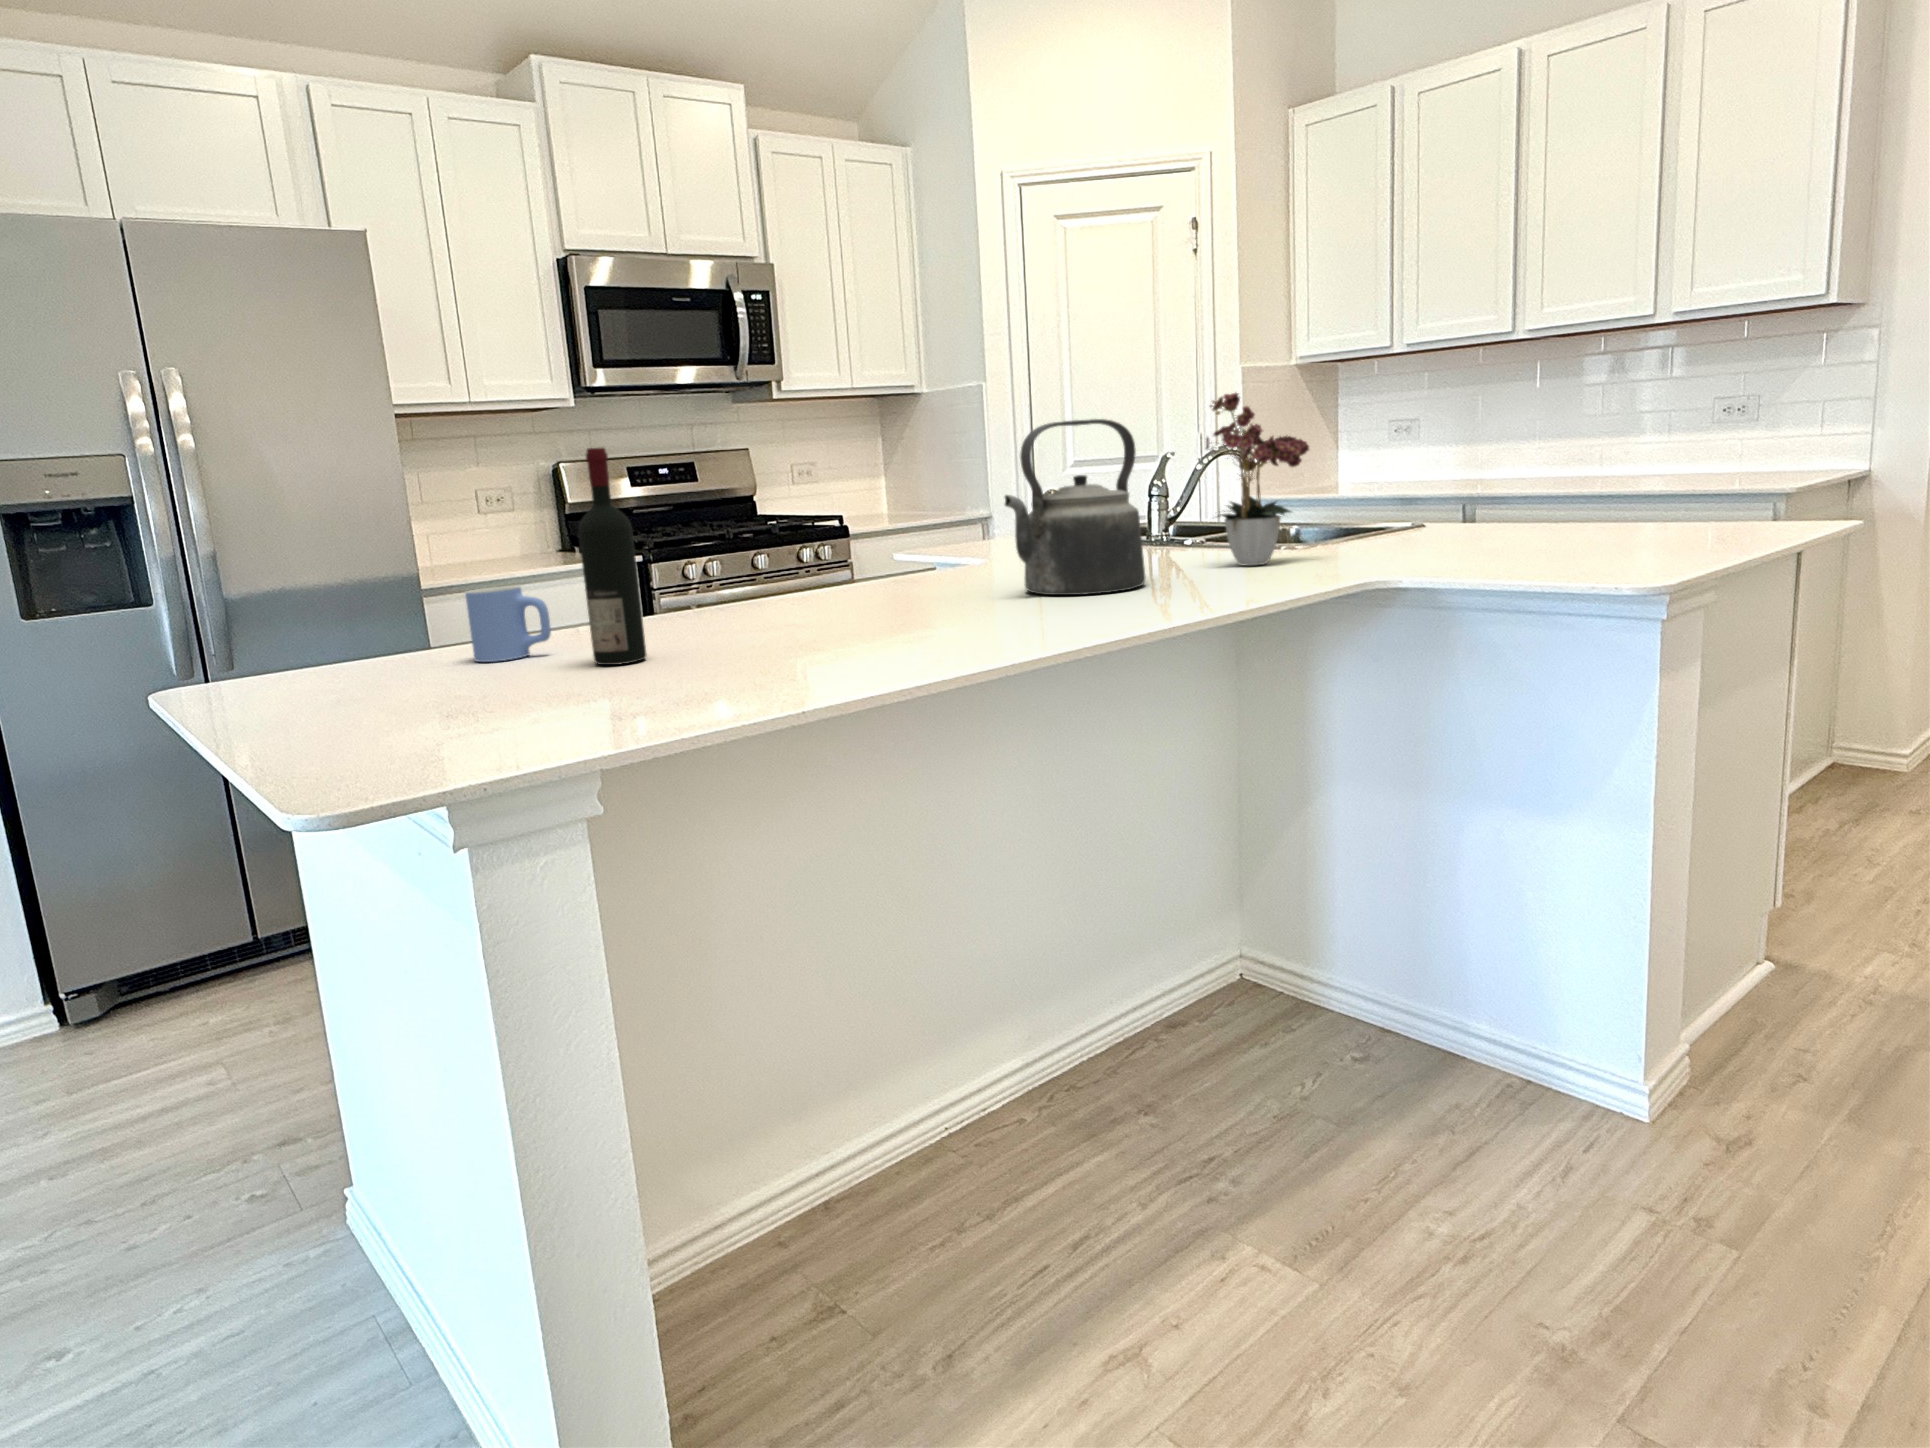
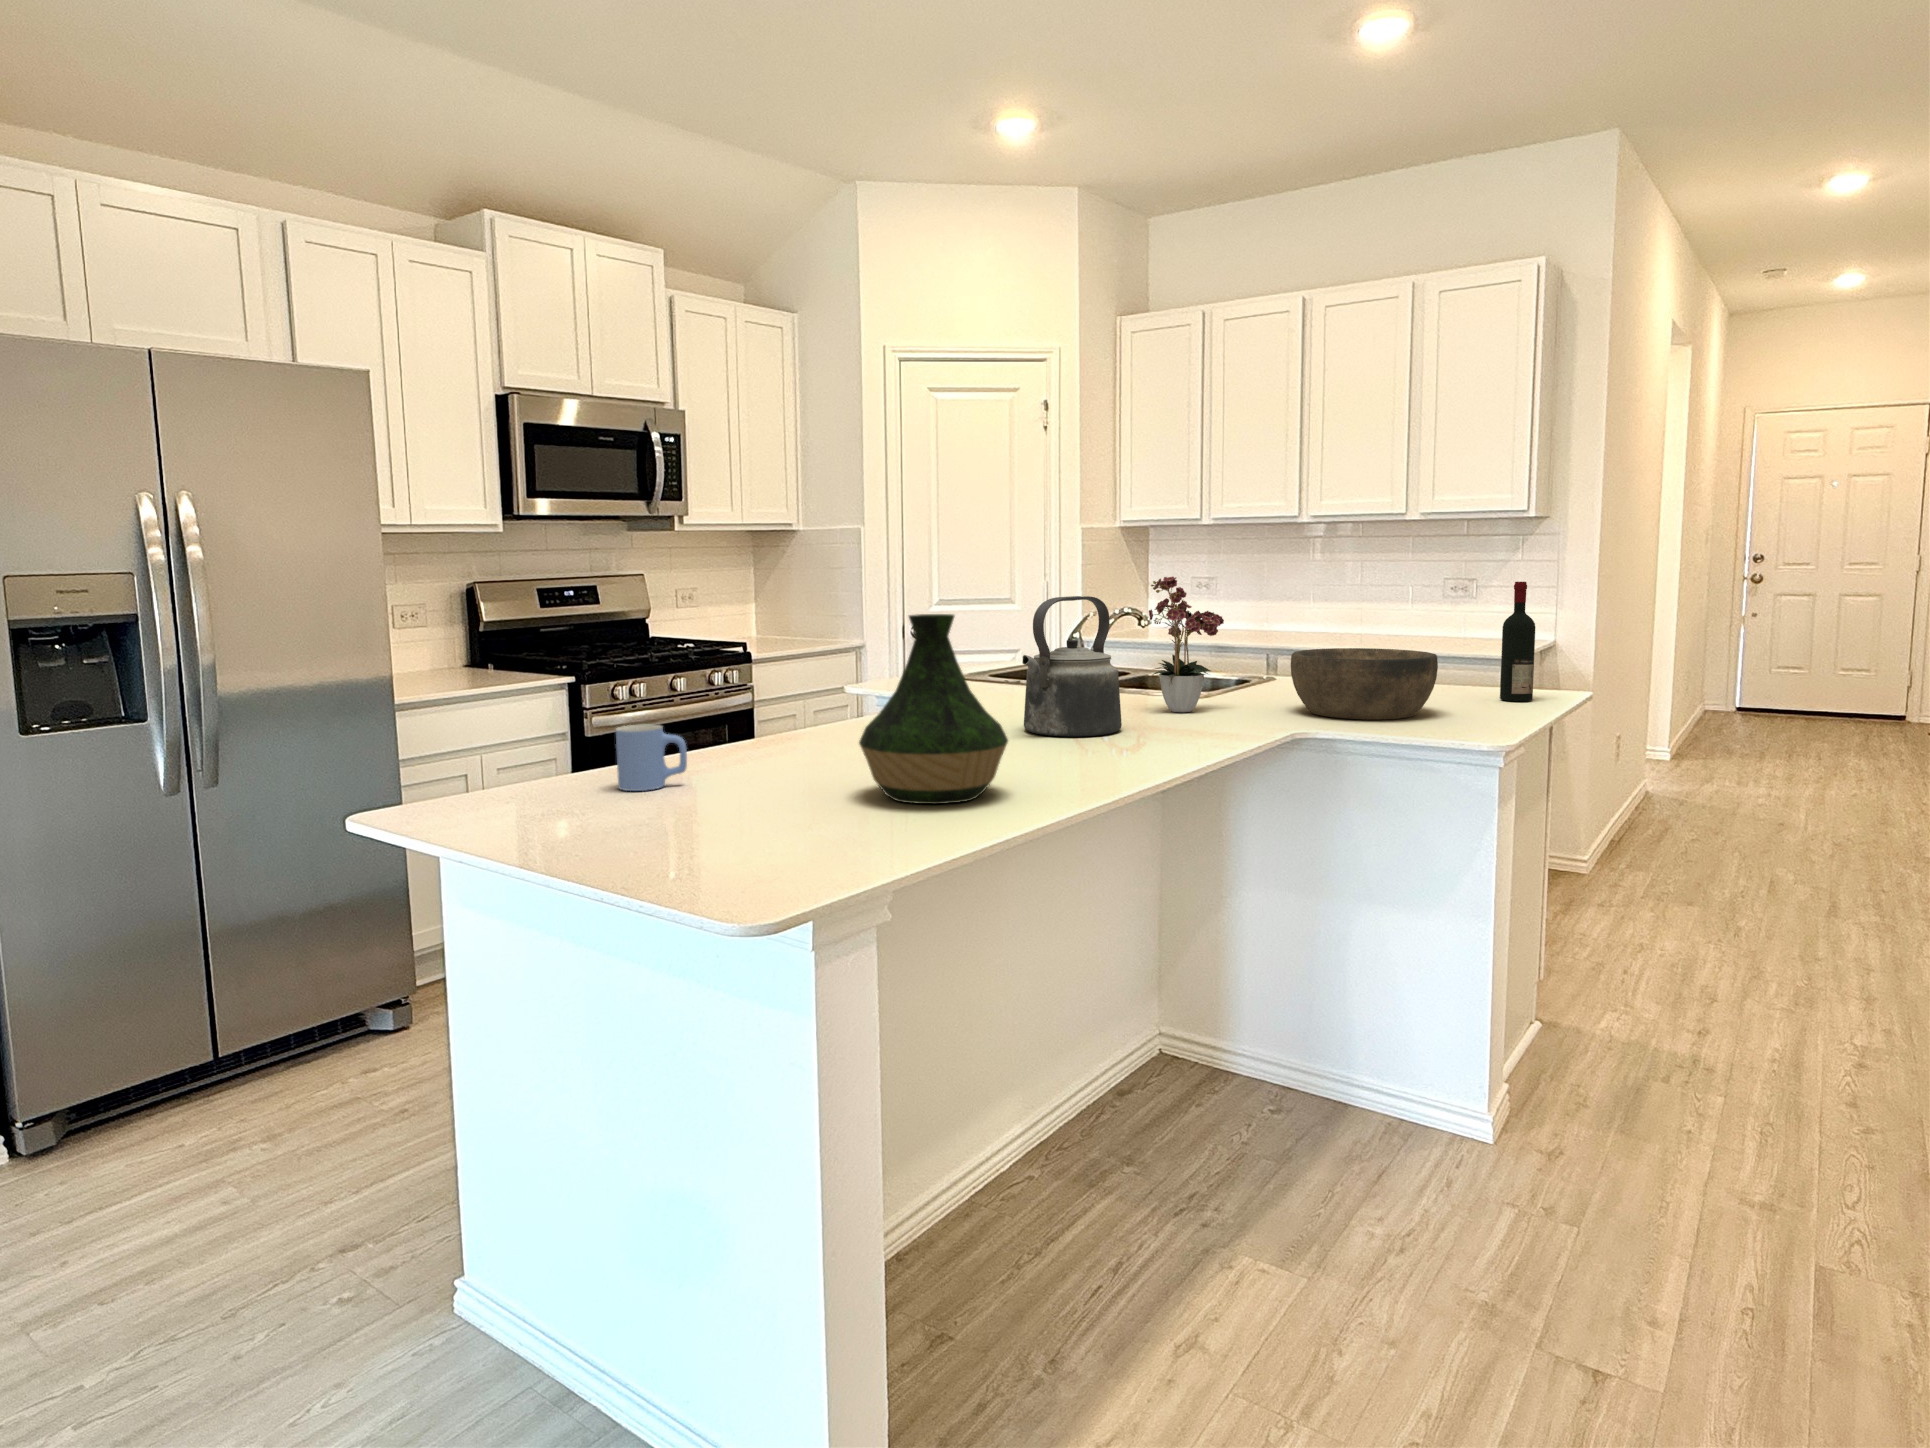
vase: none [693,429,882,672] -> present [859,614,1008,804]
wine bottle: present [578,448,647,665] -> present [1500,582,1535,702]
bowl: none [1394,472,1599,565] -> present [1291,648,1438,720]

